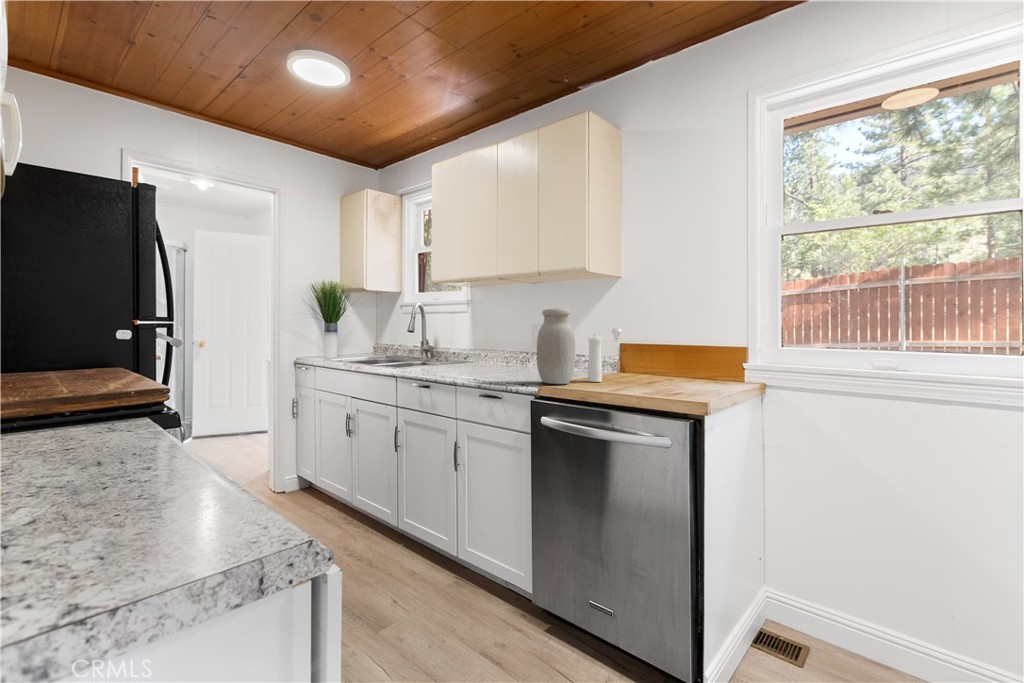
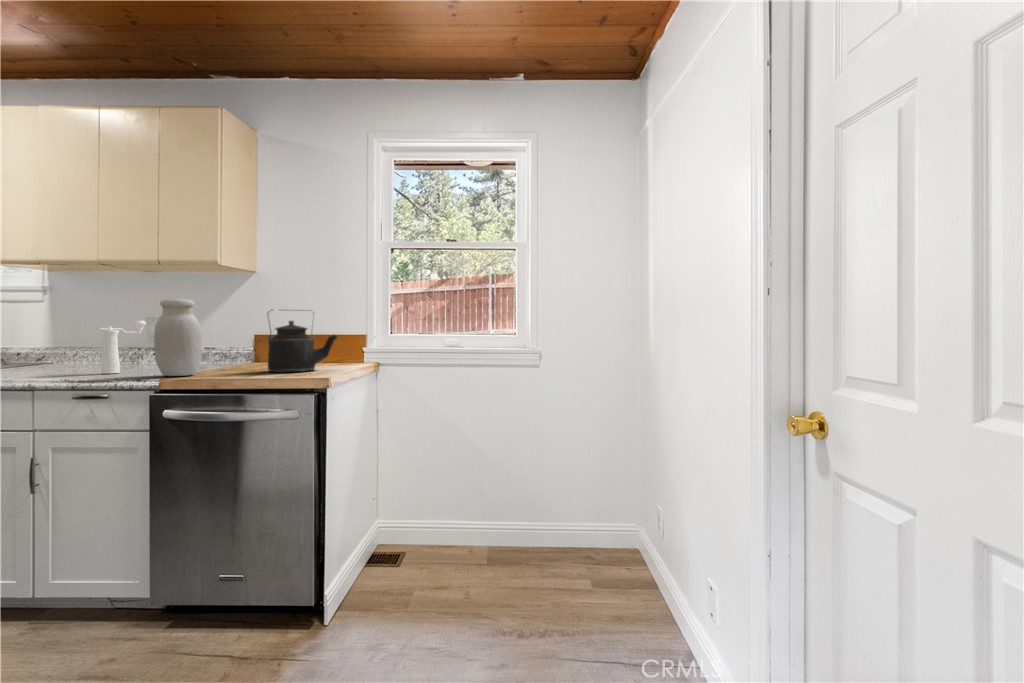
kettle: none [636,317,715,389] -> present [267,315,337,372]
pepper mill: present [588,329,622,382] -> present [100,321,146,374]

